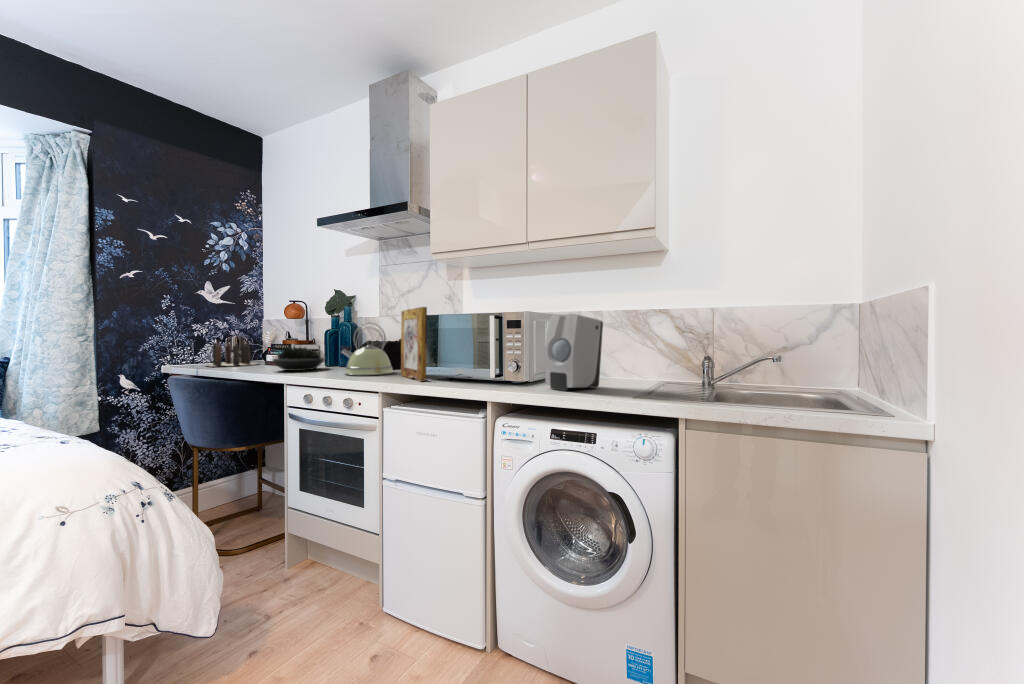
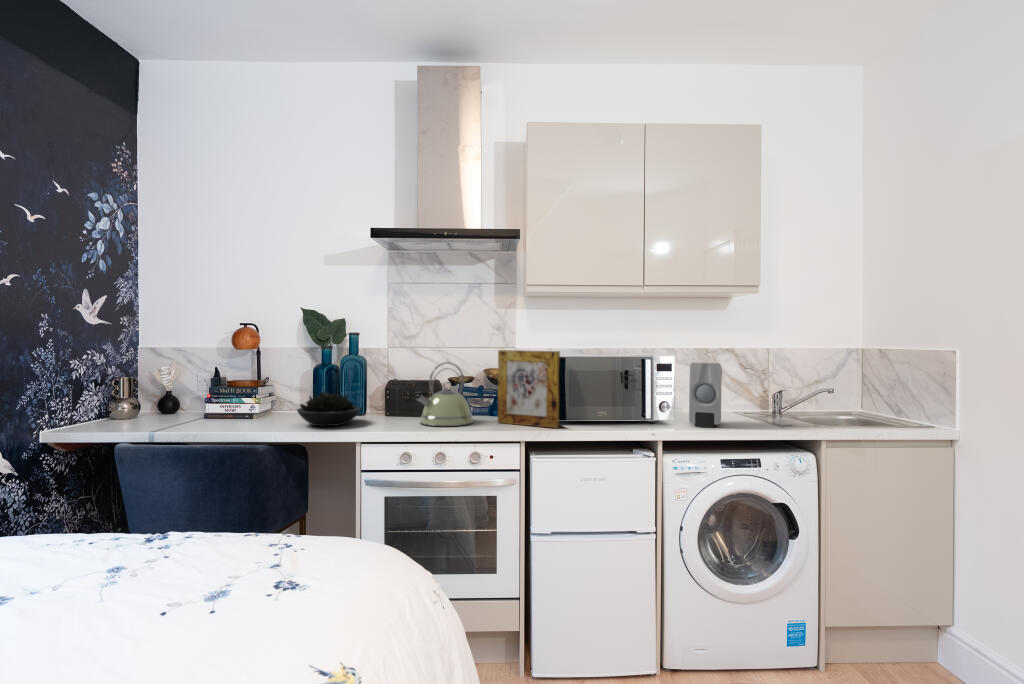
candle: present [207,341,258,367] -> none [114,384,204,428]

